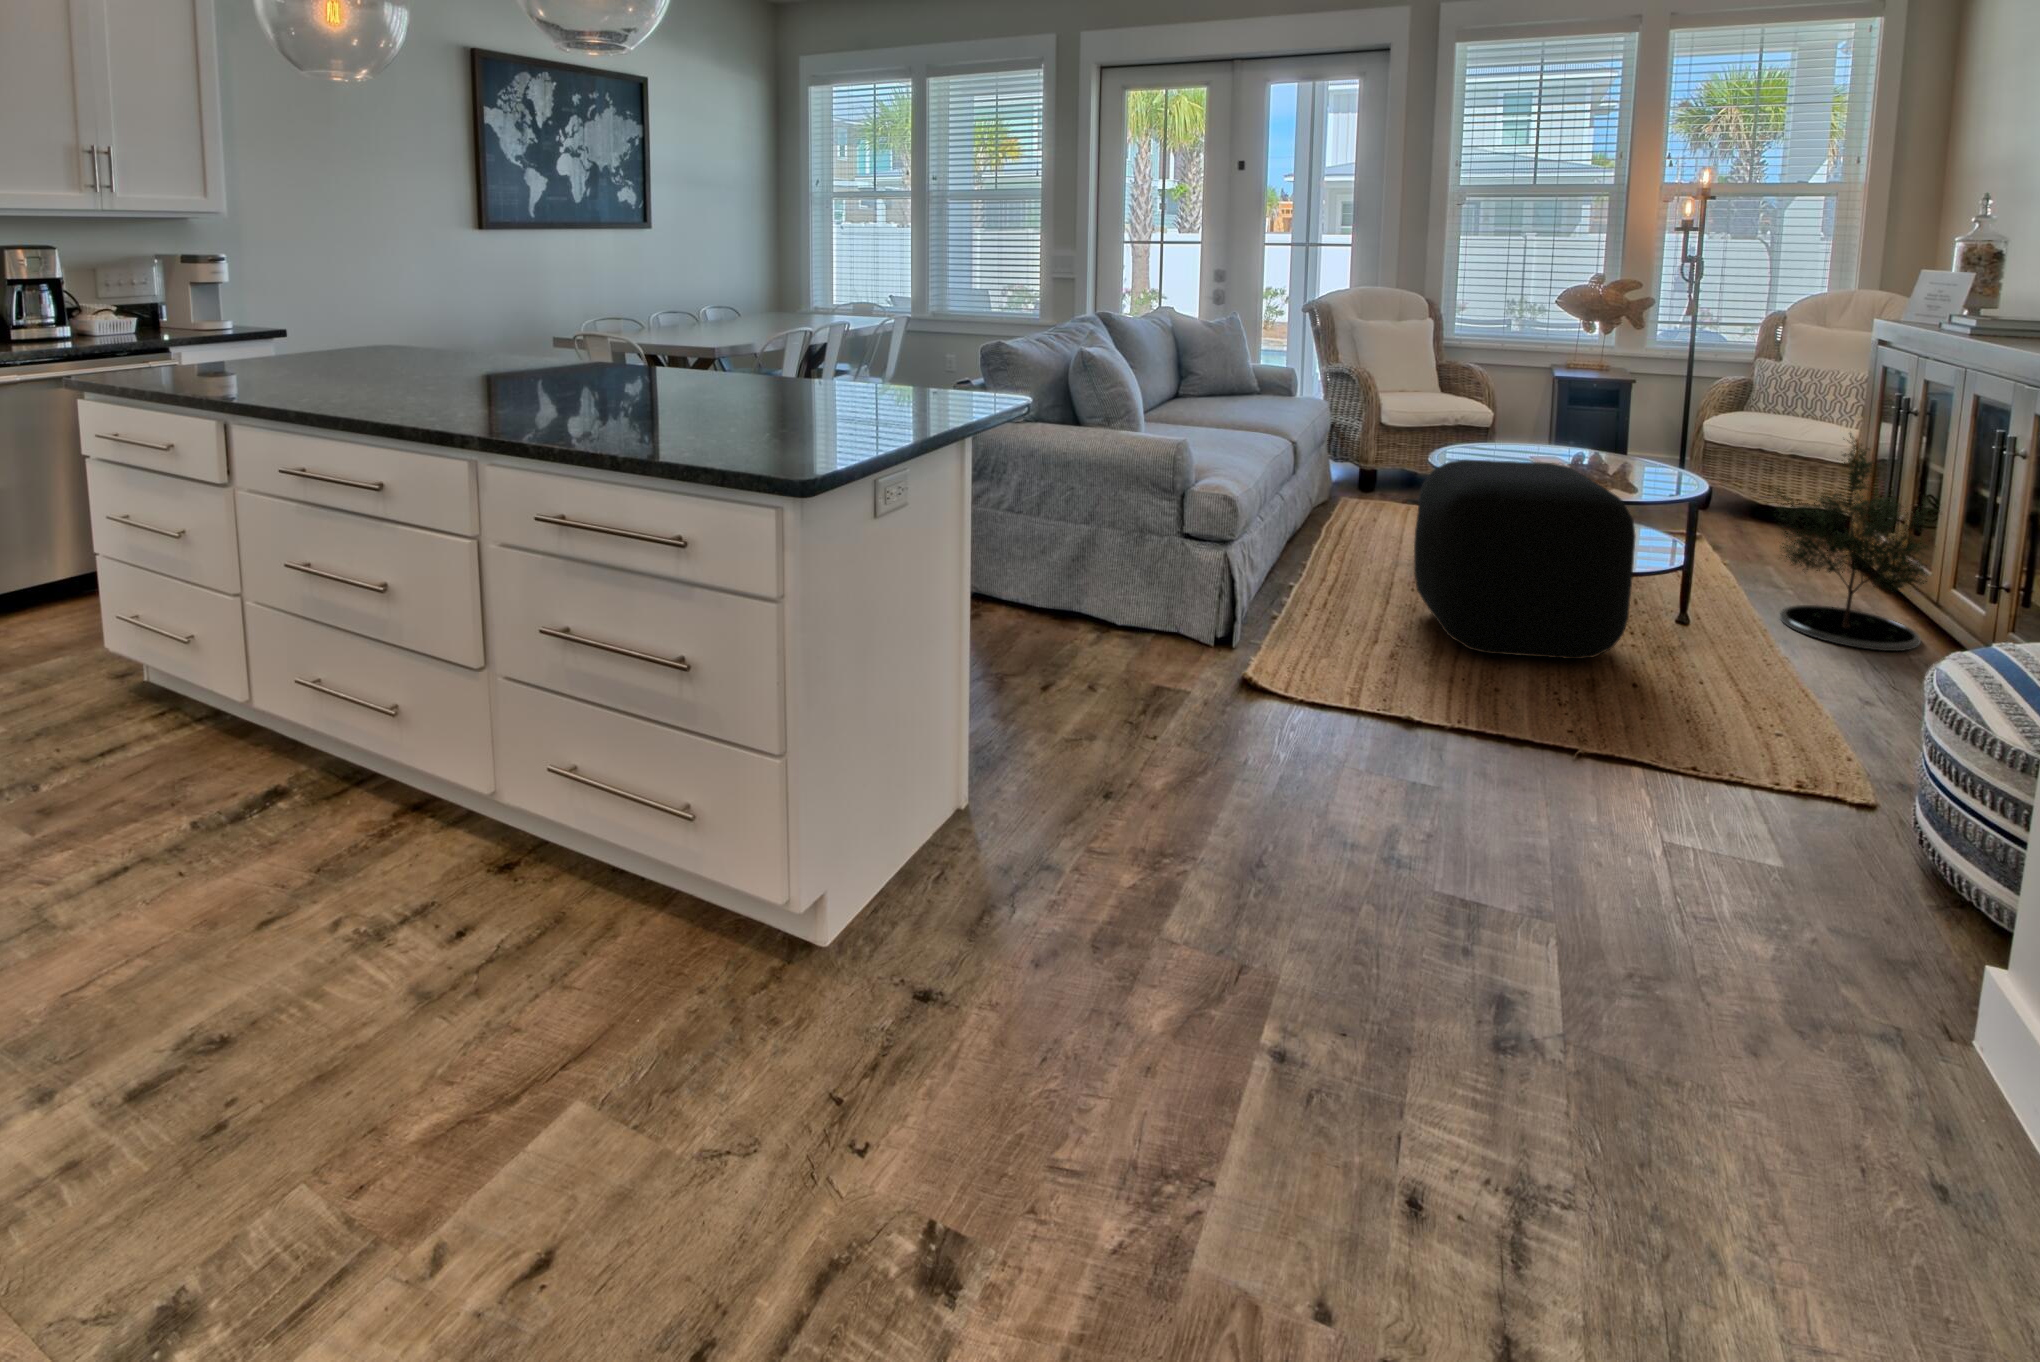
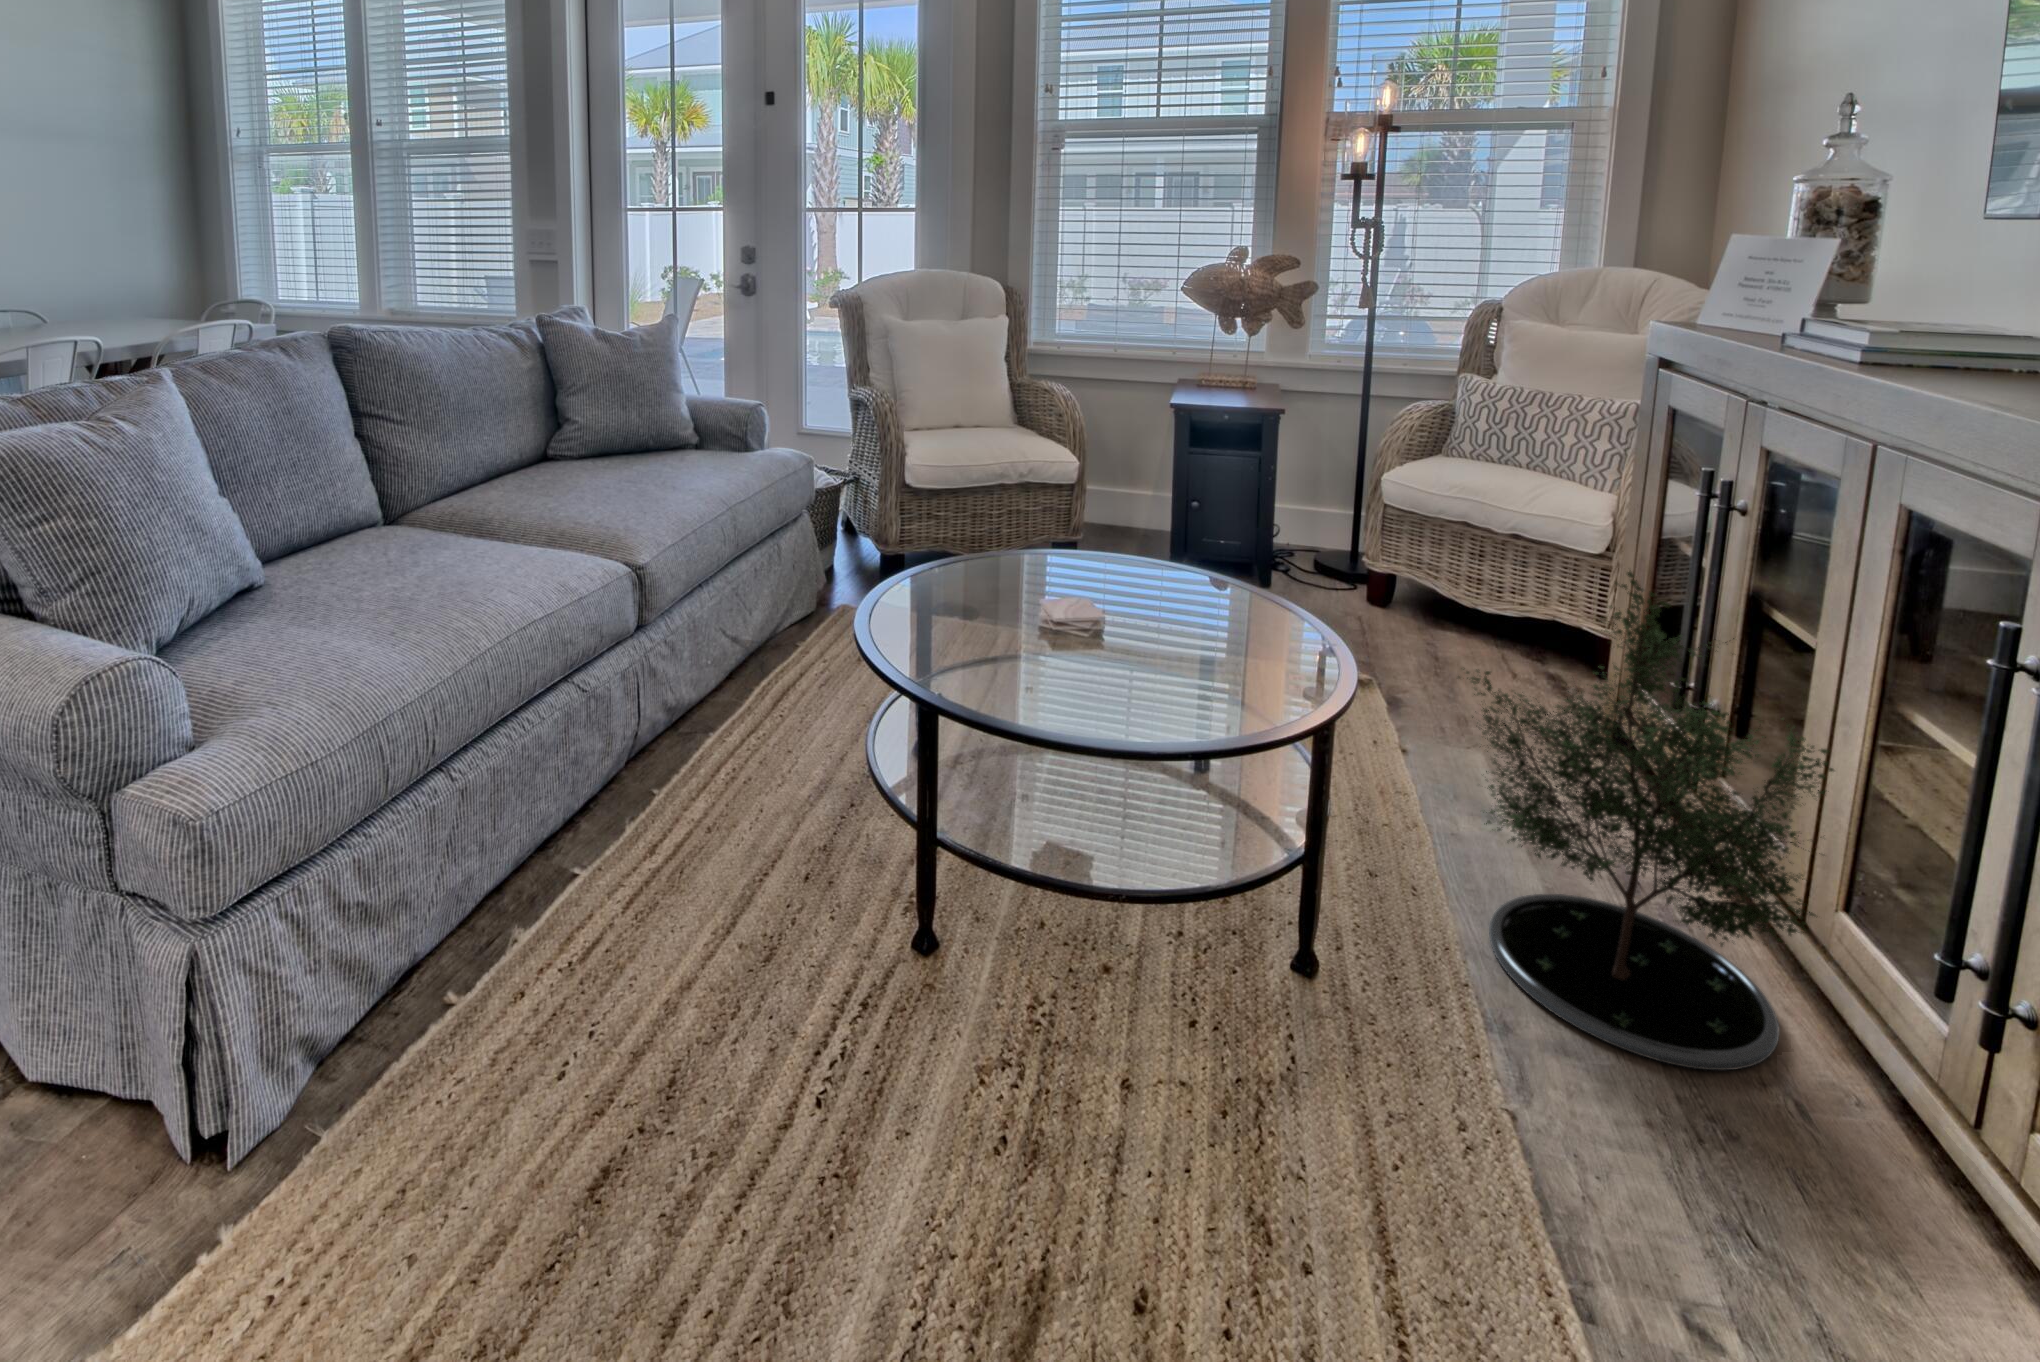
ottoman: present [1414,460,1635,659] -> none [696,647,1139,1189]

